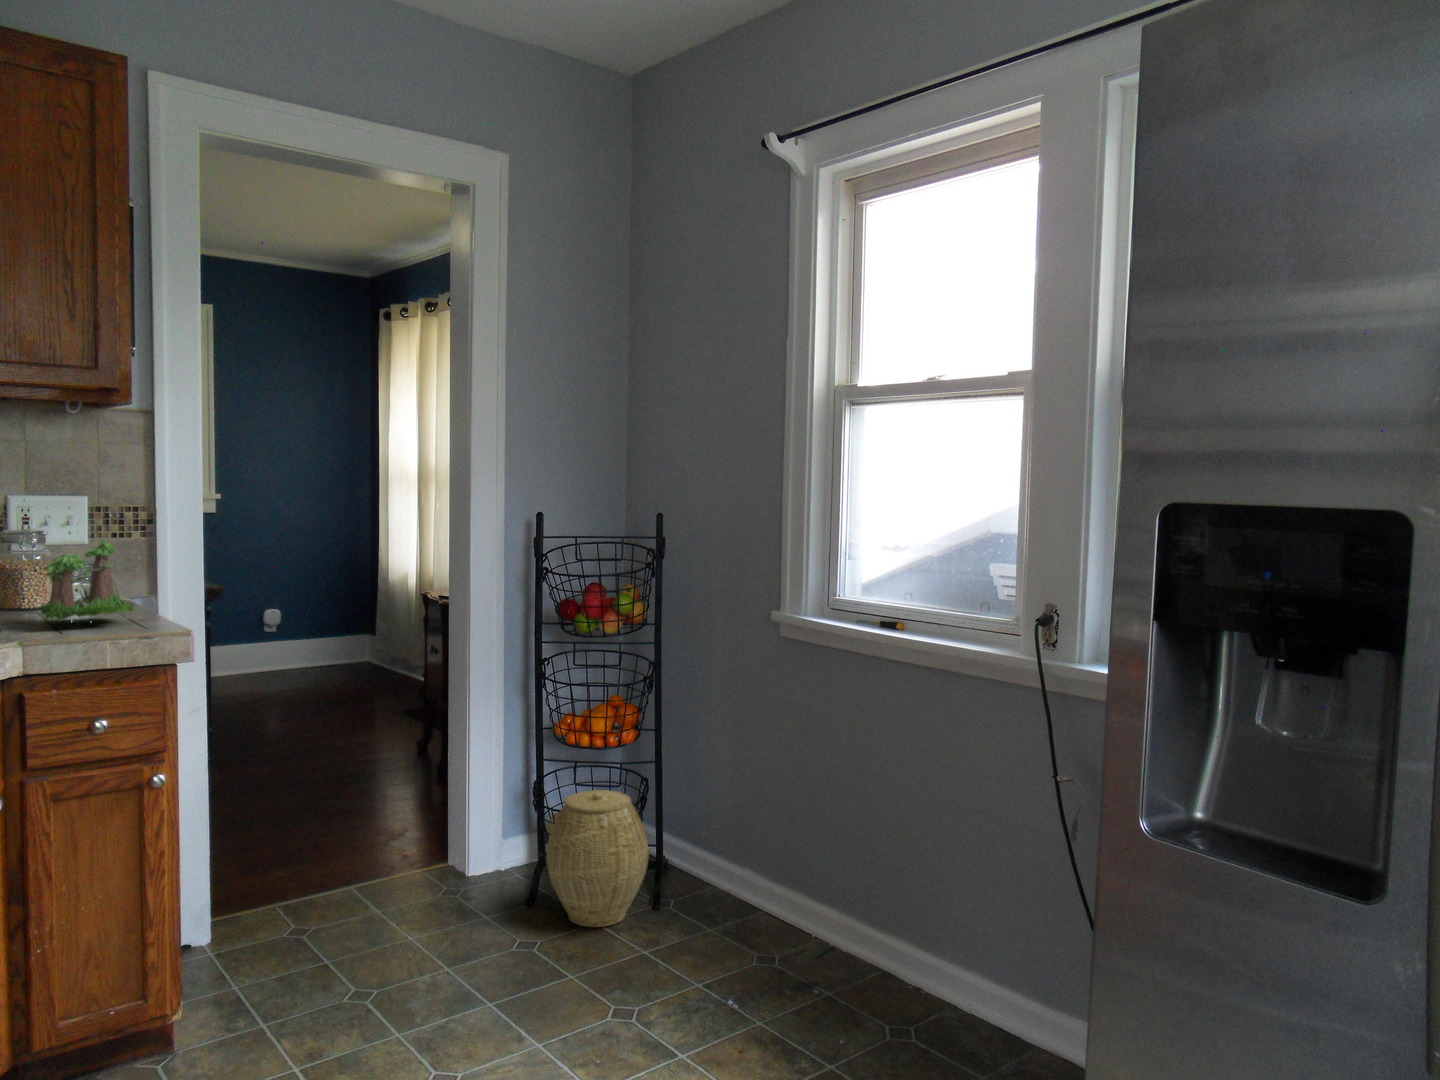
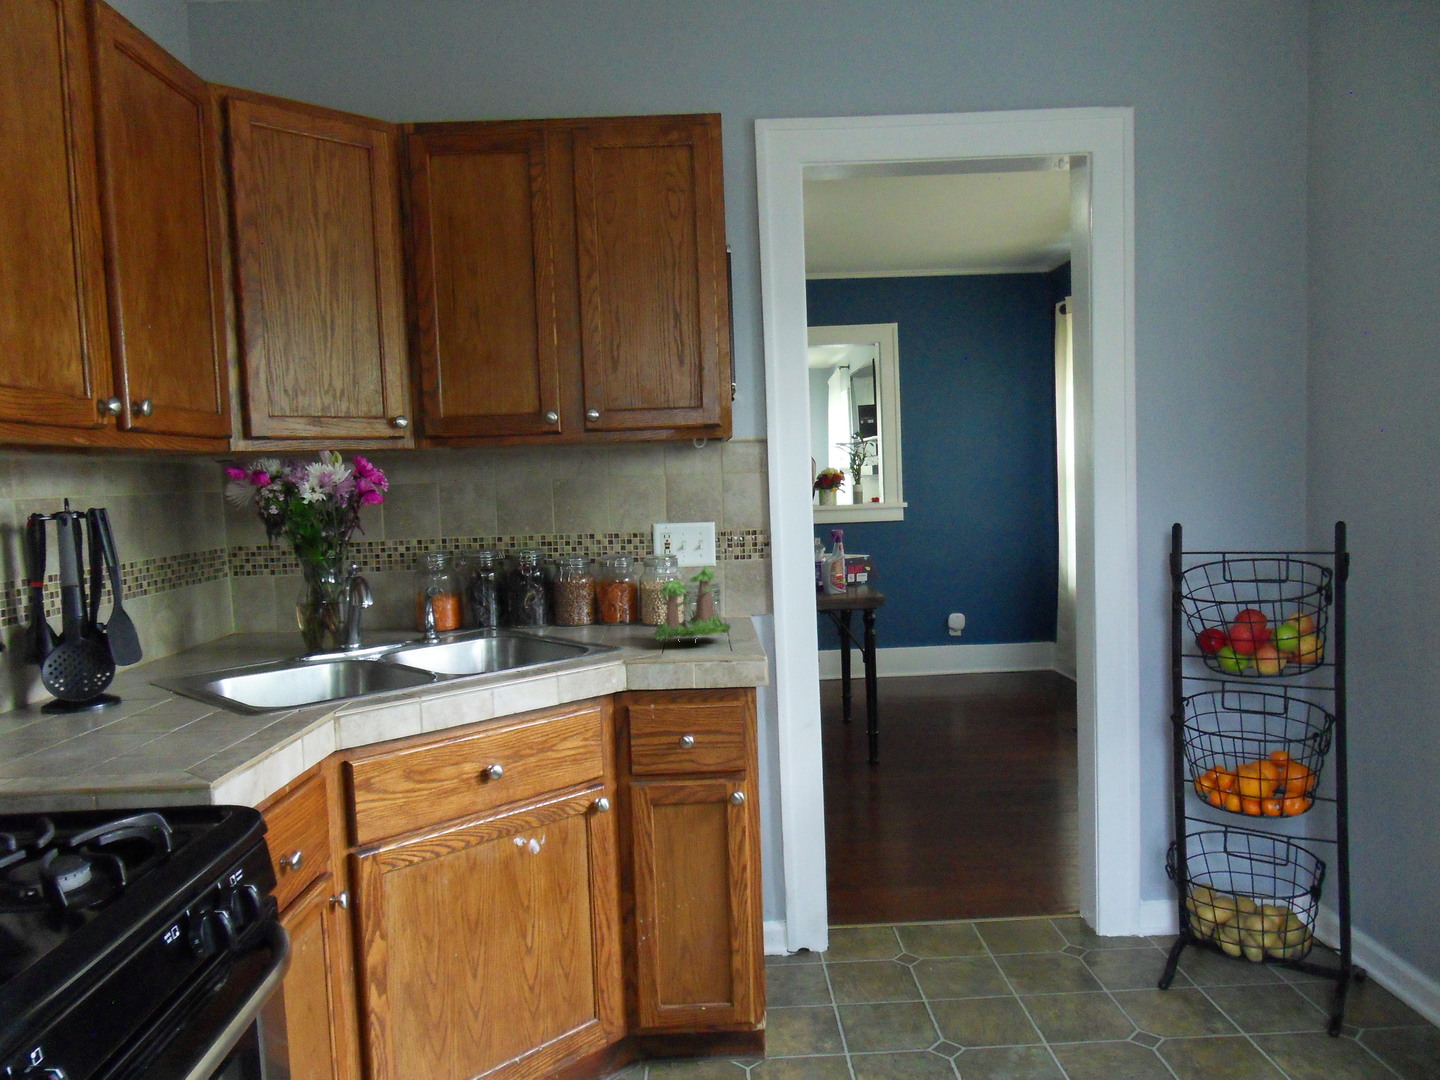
woven basket: present [546,790,649,927] -> none [1171,868,1311,1042]

